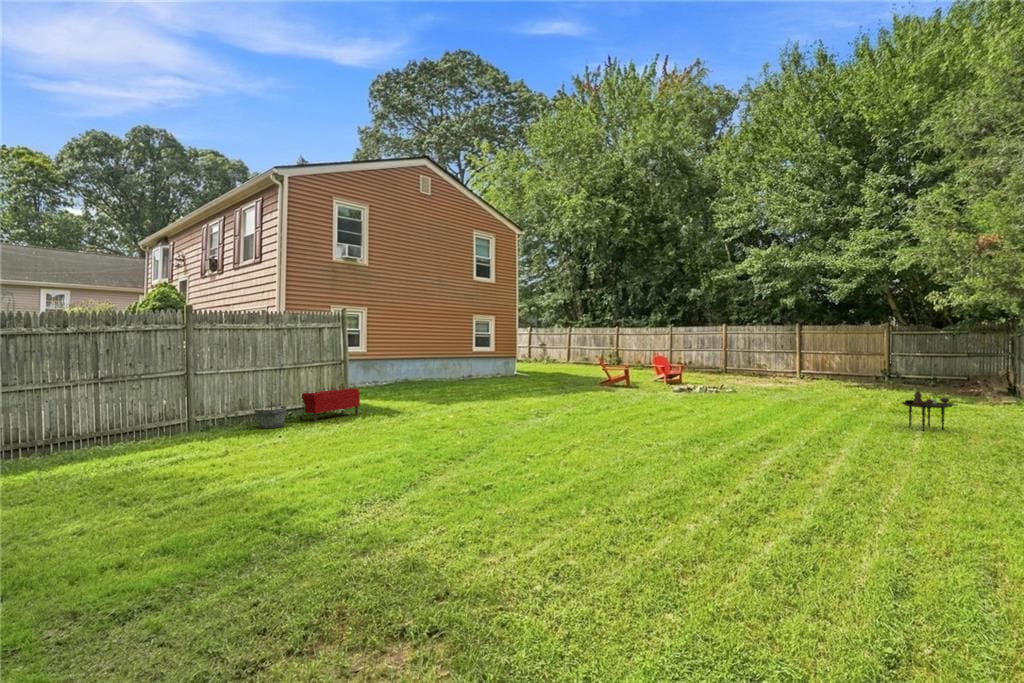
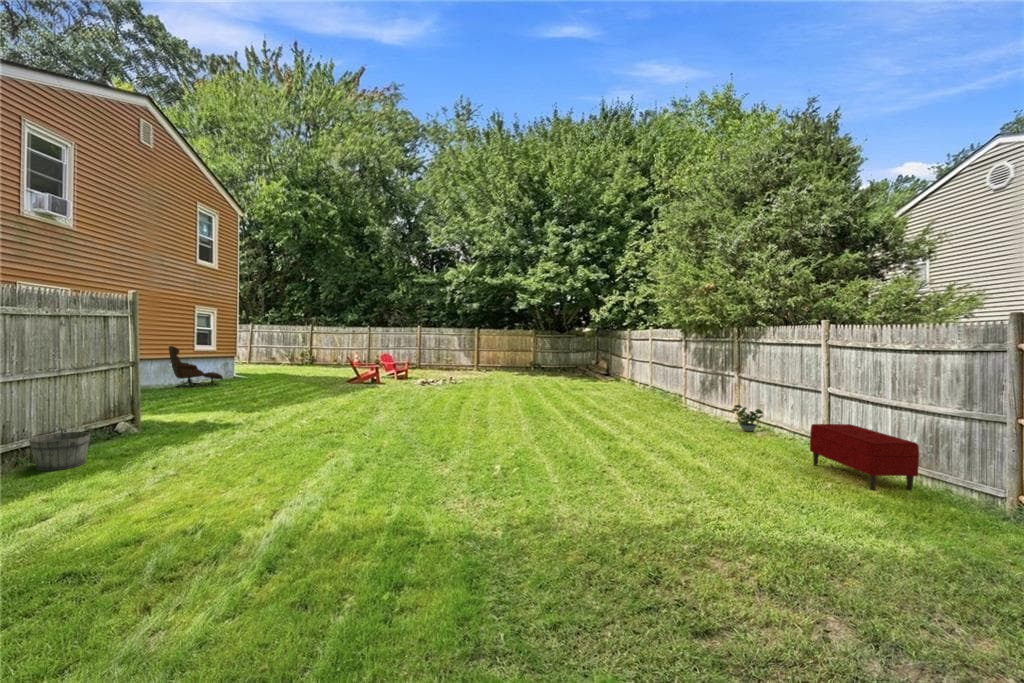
lounge chair: none [447,348,487,384] -> present [169,346,223,388]
bench: present [299,388,360,422] -> present [810,424,919,491]
side table: present [902,391,957,431] -> none [645,374,676,401]
potted plant: none [882,437,933,479] -> present [731,405,763,432]

